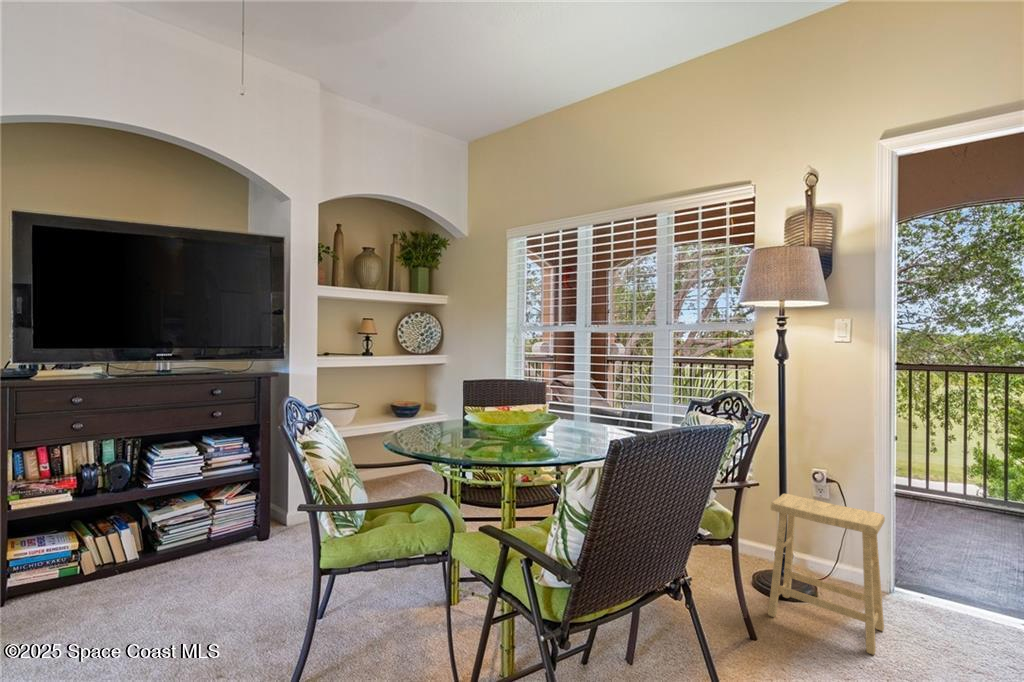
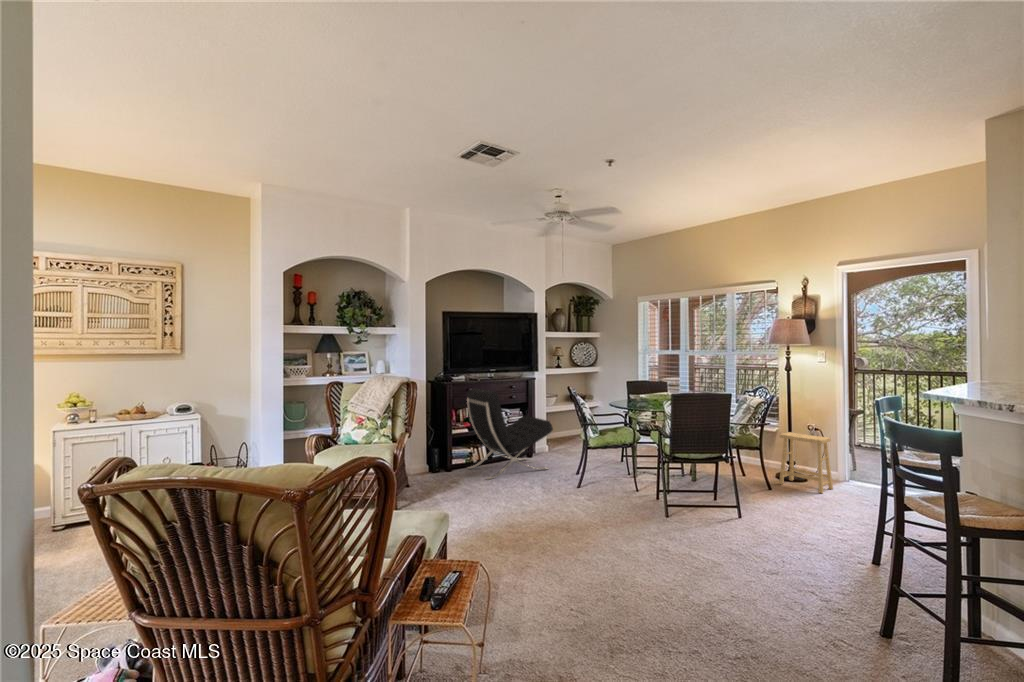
lounge chair: none [40,398,277,655] -> present [467,389,553,480]

